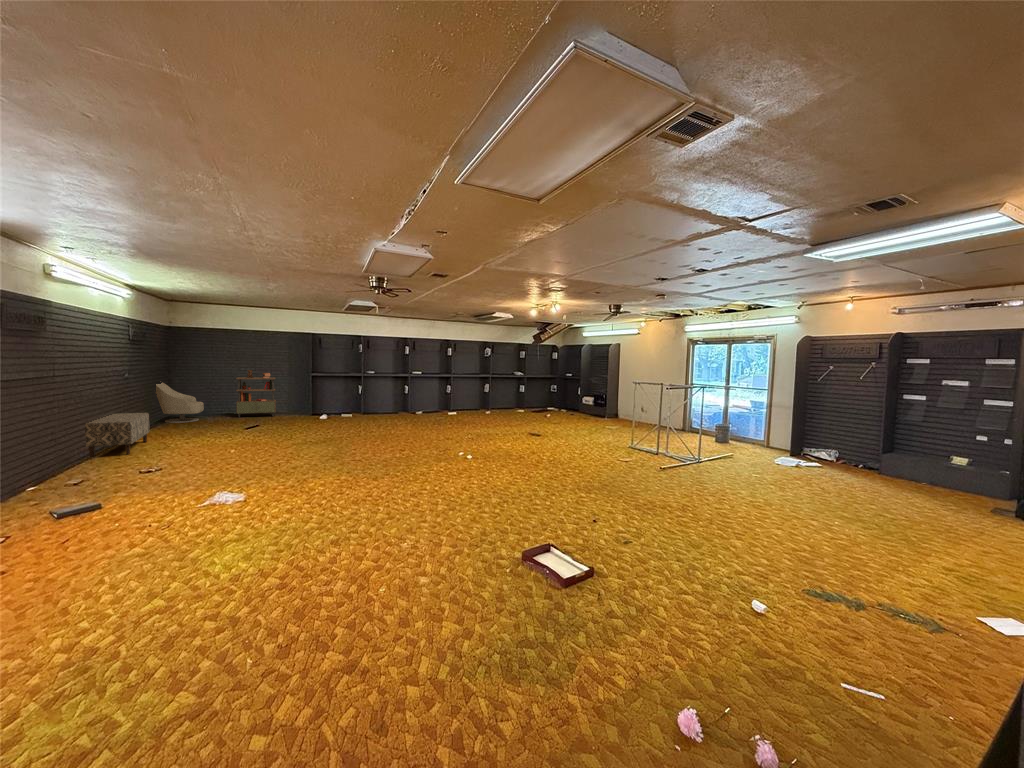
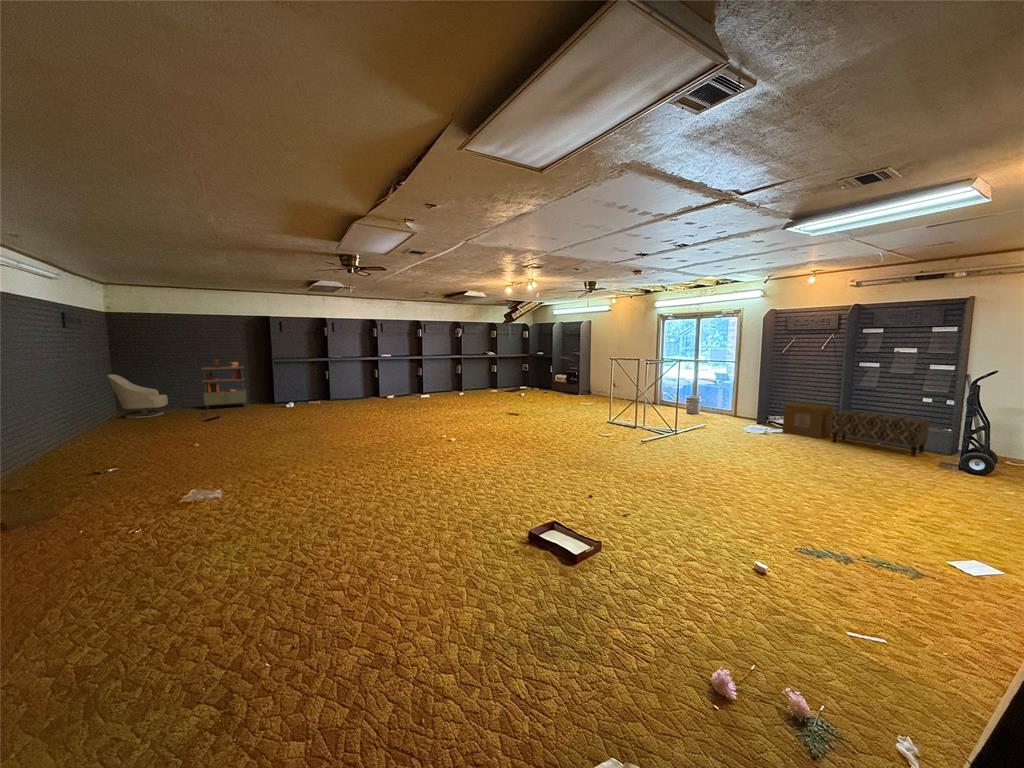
bench: present [85,413,150,457] -> present [831,410,929,457]
cardboard box: none [818,436,876,476] -> present [783,402,833,439]

